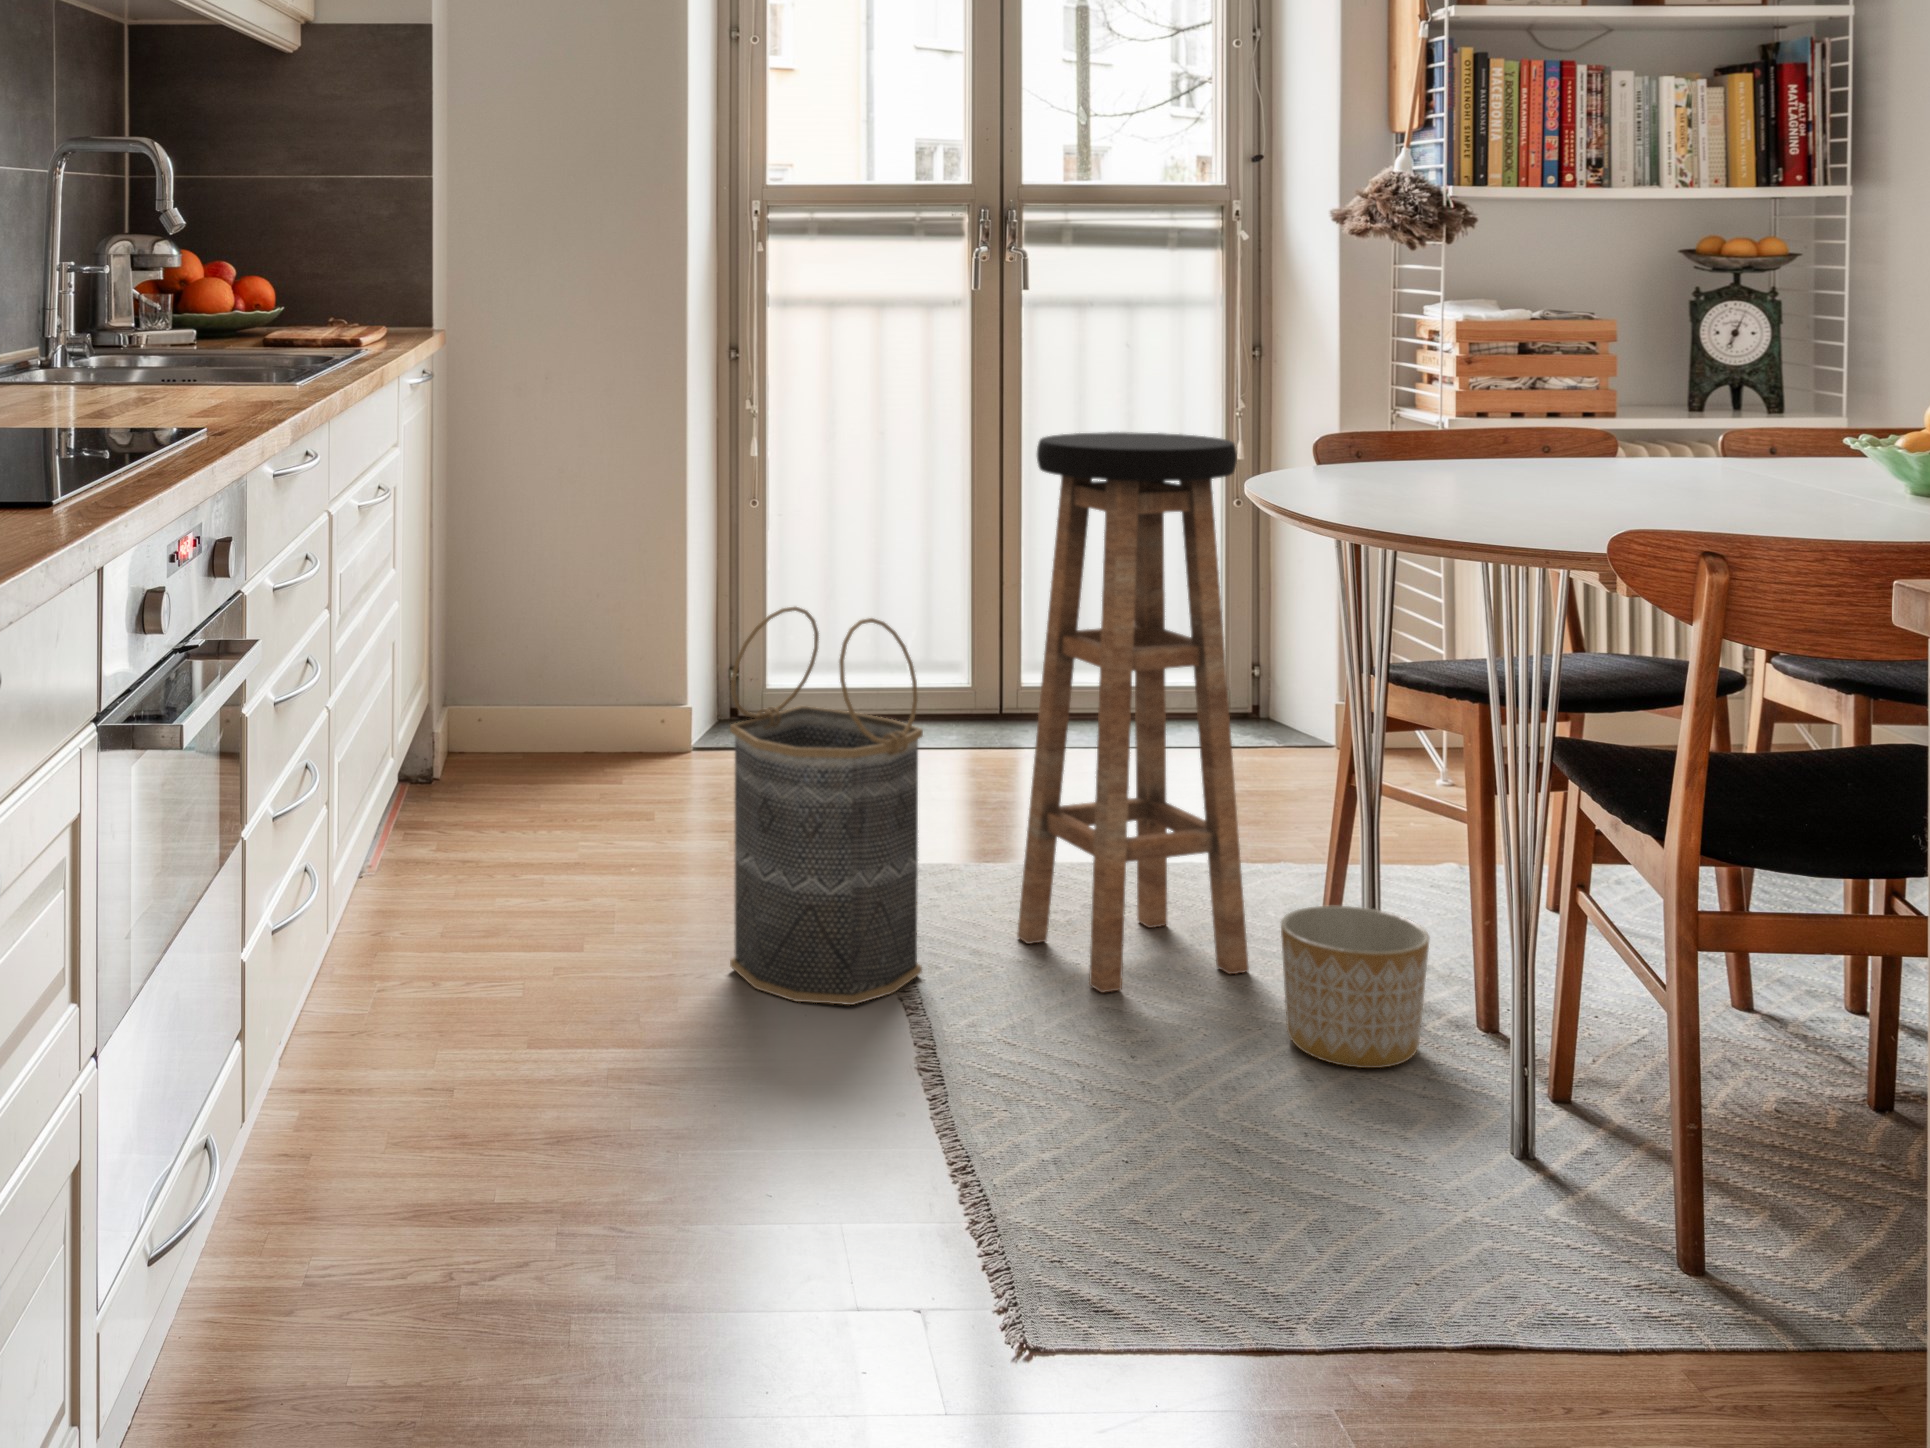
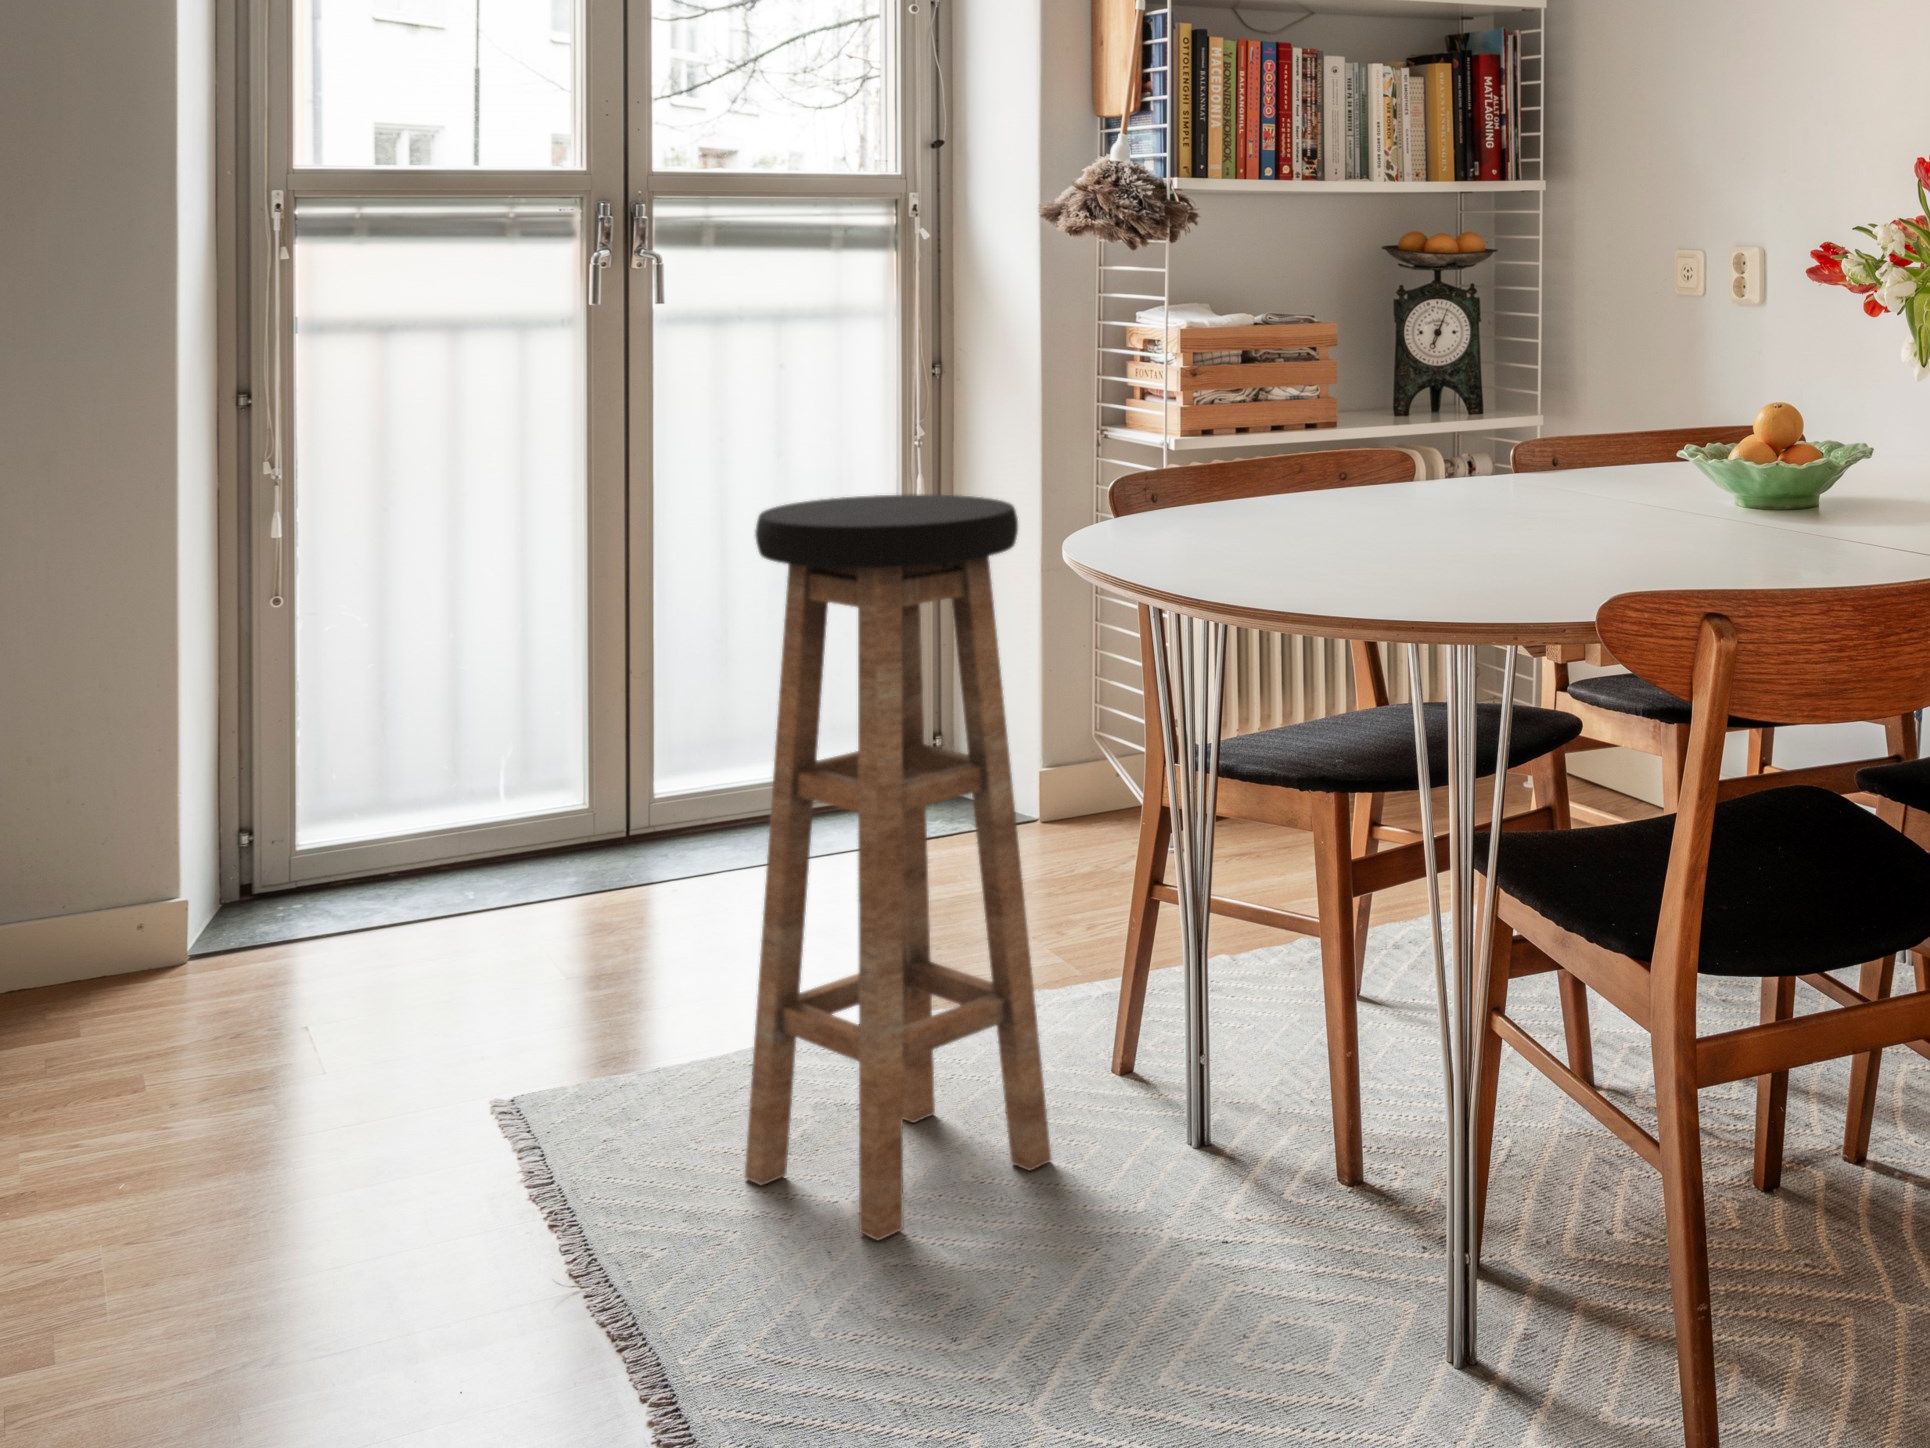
basket: present [730,607,923,1005] -> none [307,786,623,1372]
planter: present [1281,906,1429,1068] -> none [1113,1065,1288,1275]

